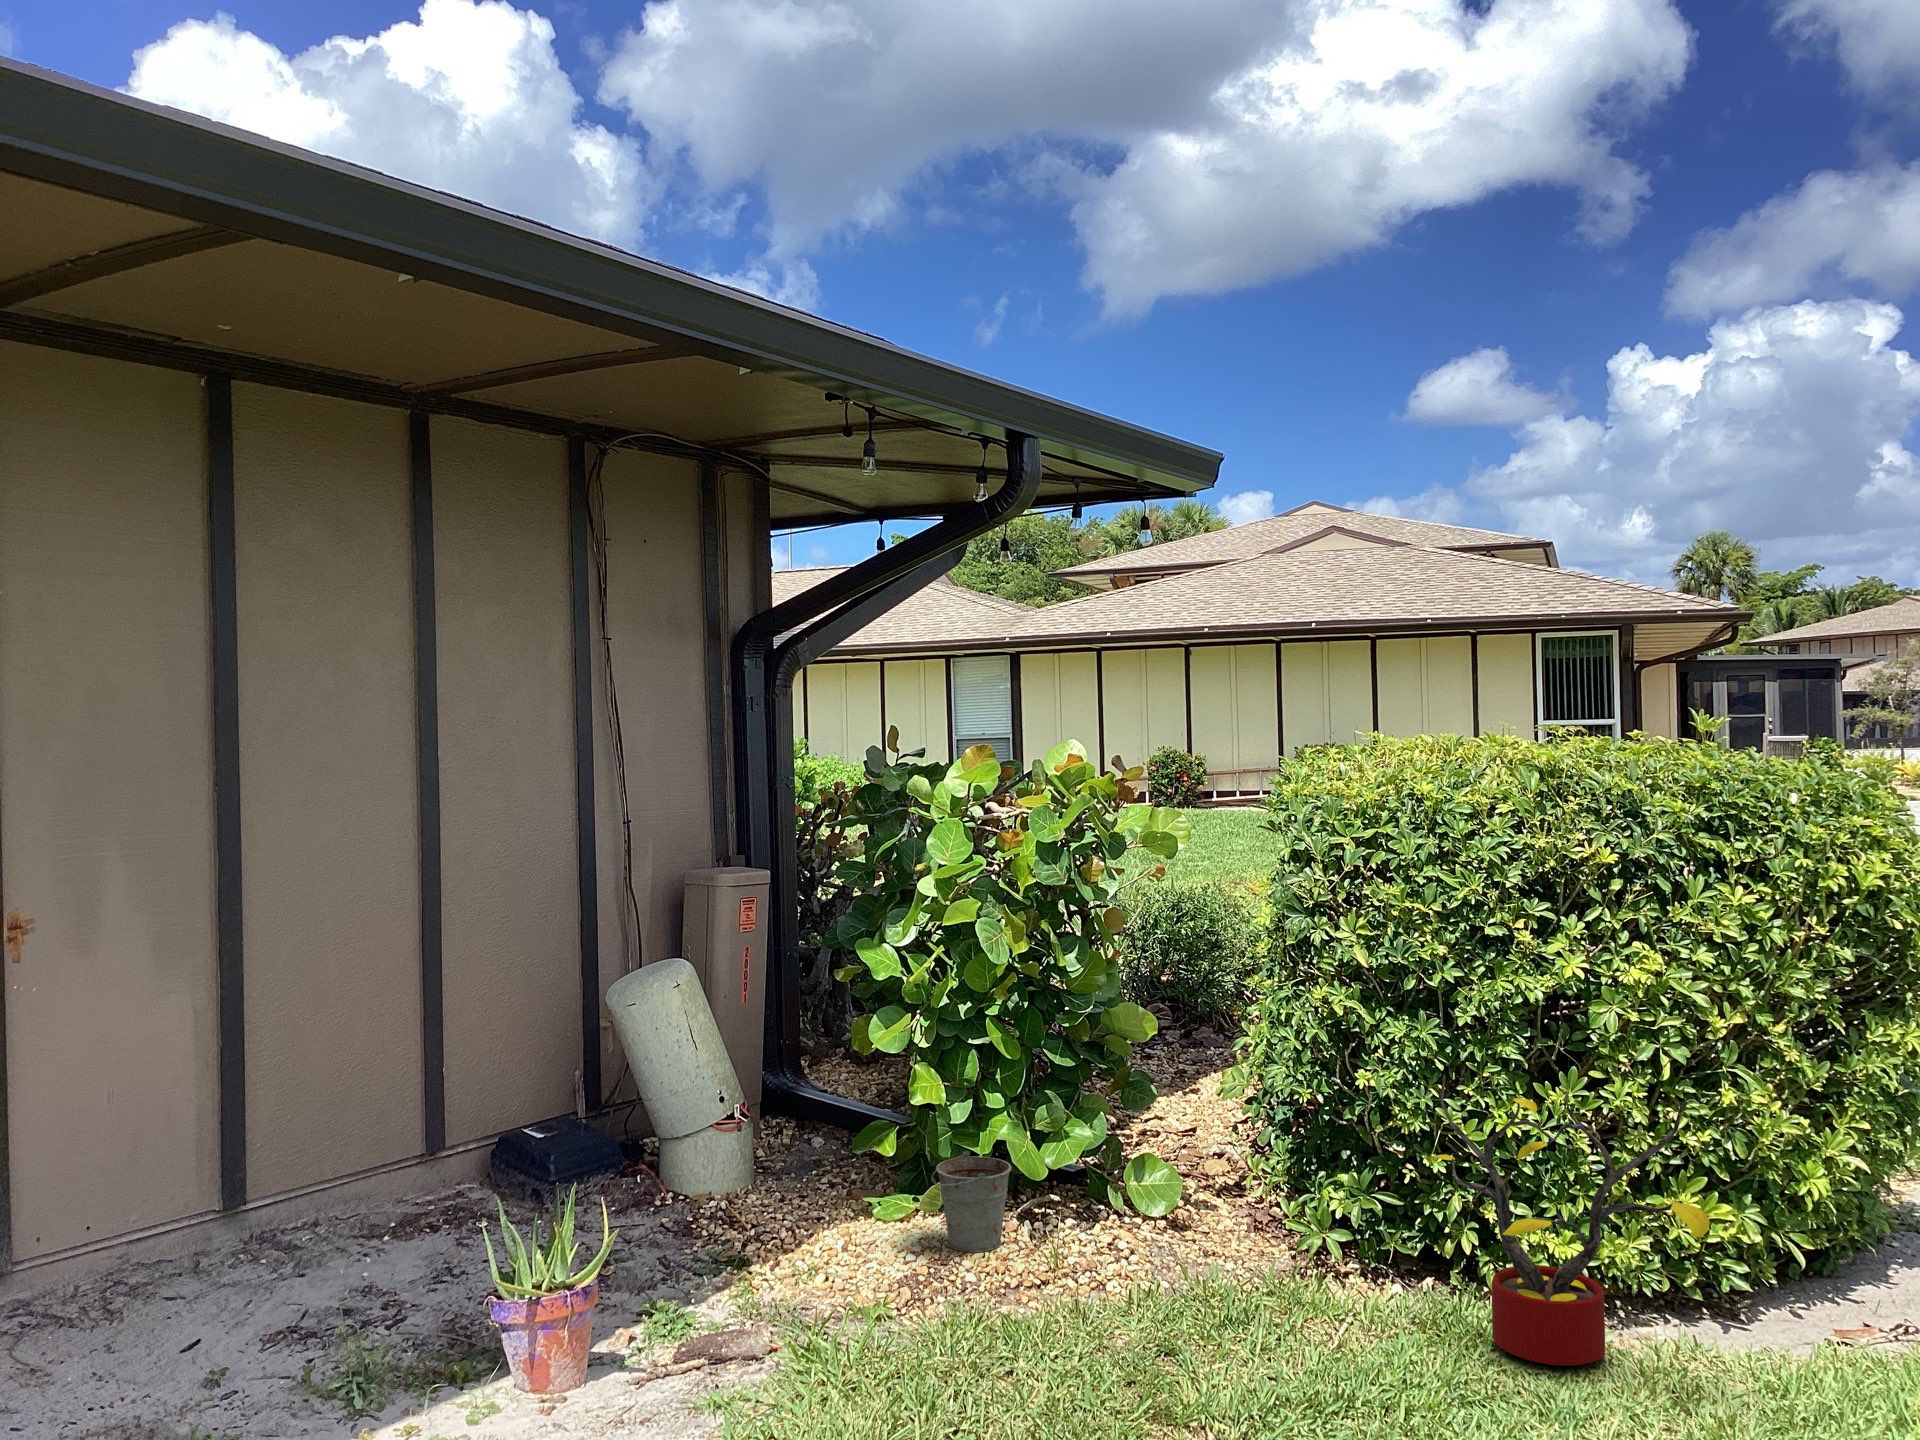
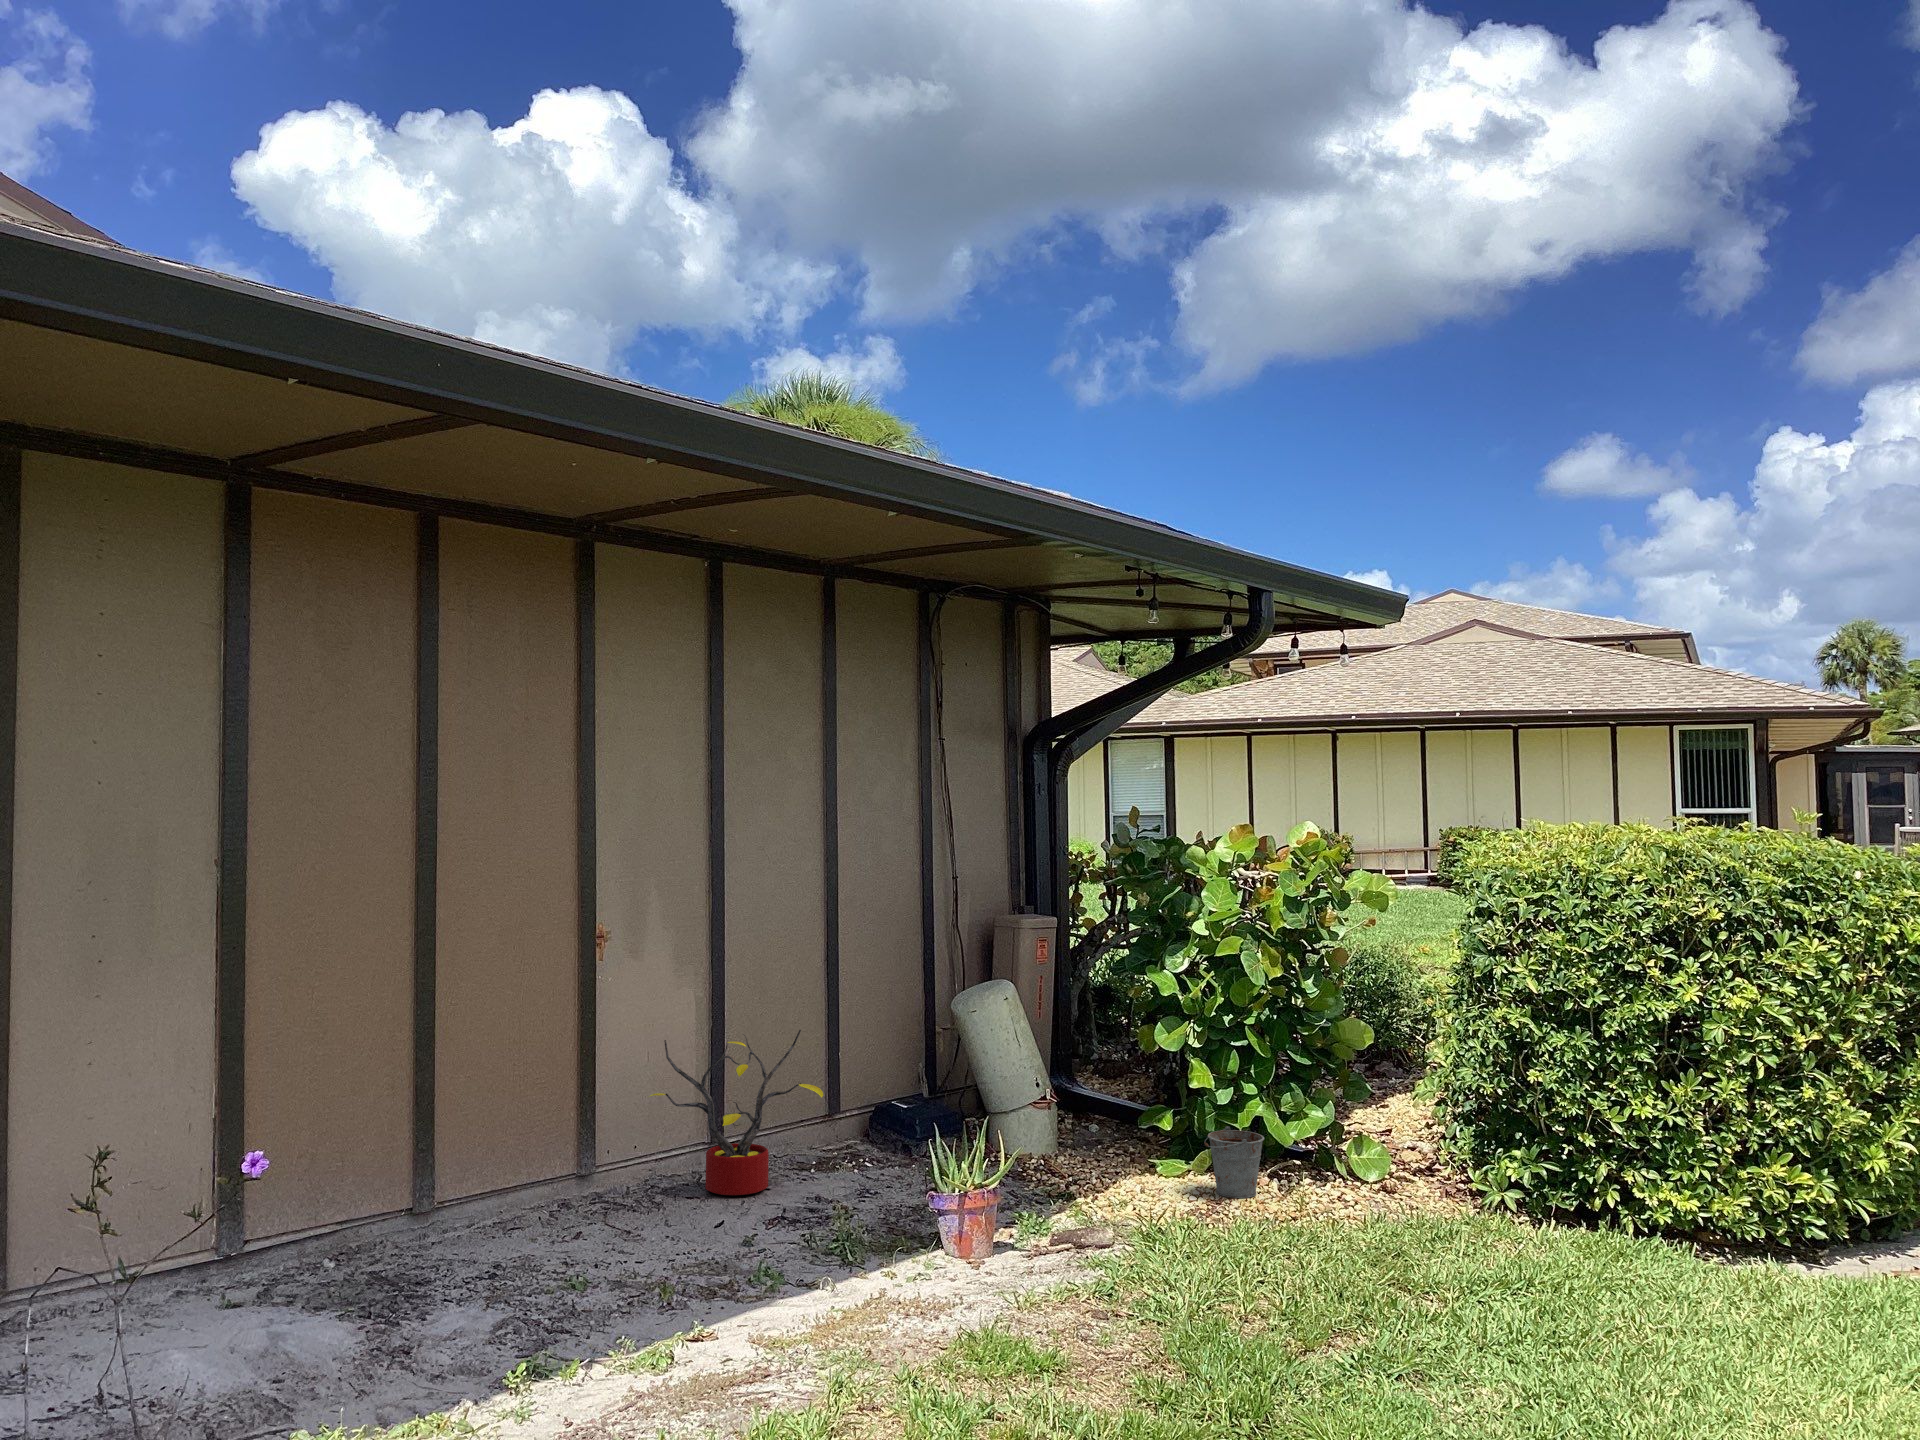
decorative plant: present [1430,1075,1710,1366] -> present [650,1030,823,1195]

